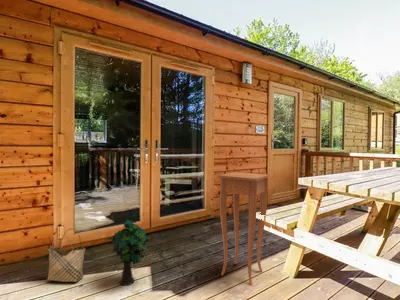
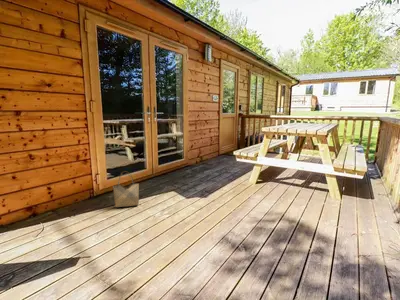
side table: present [218,172,269,285] -> none [223,127,249,192]
decorative plant: present [108,212,149,285] -> none [156,154,185,202]

